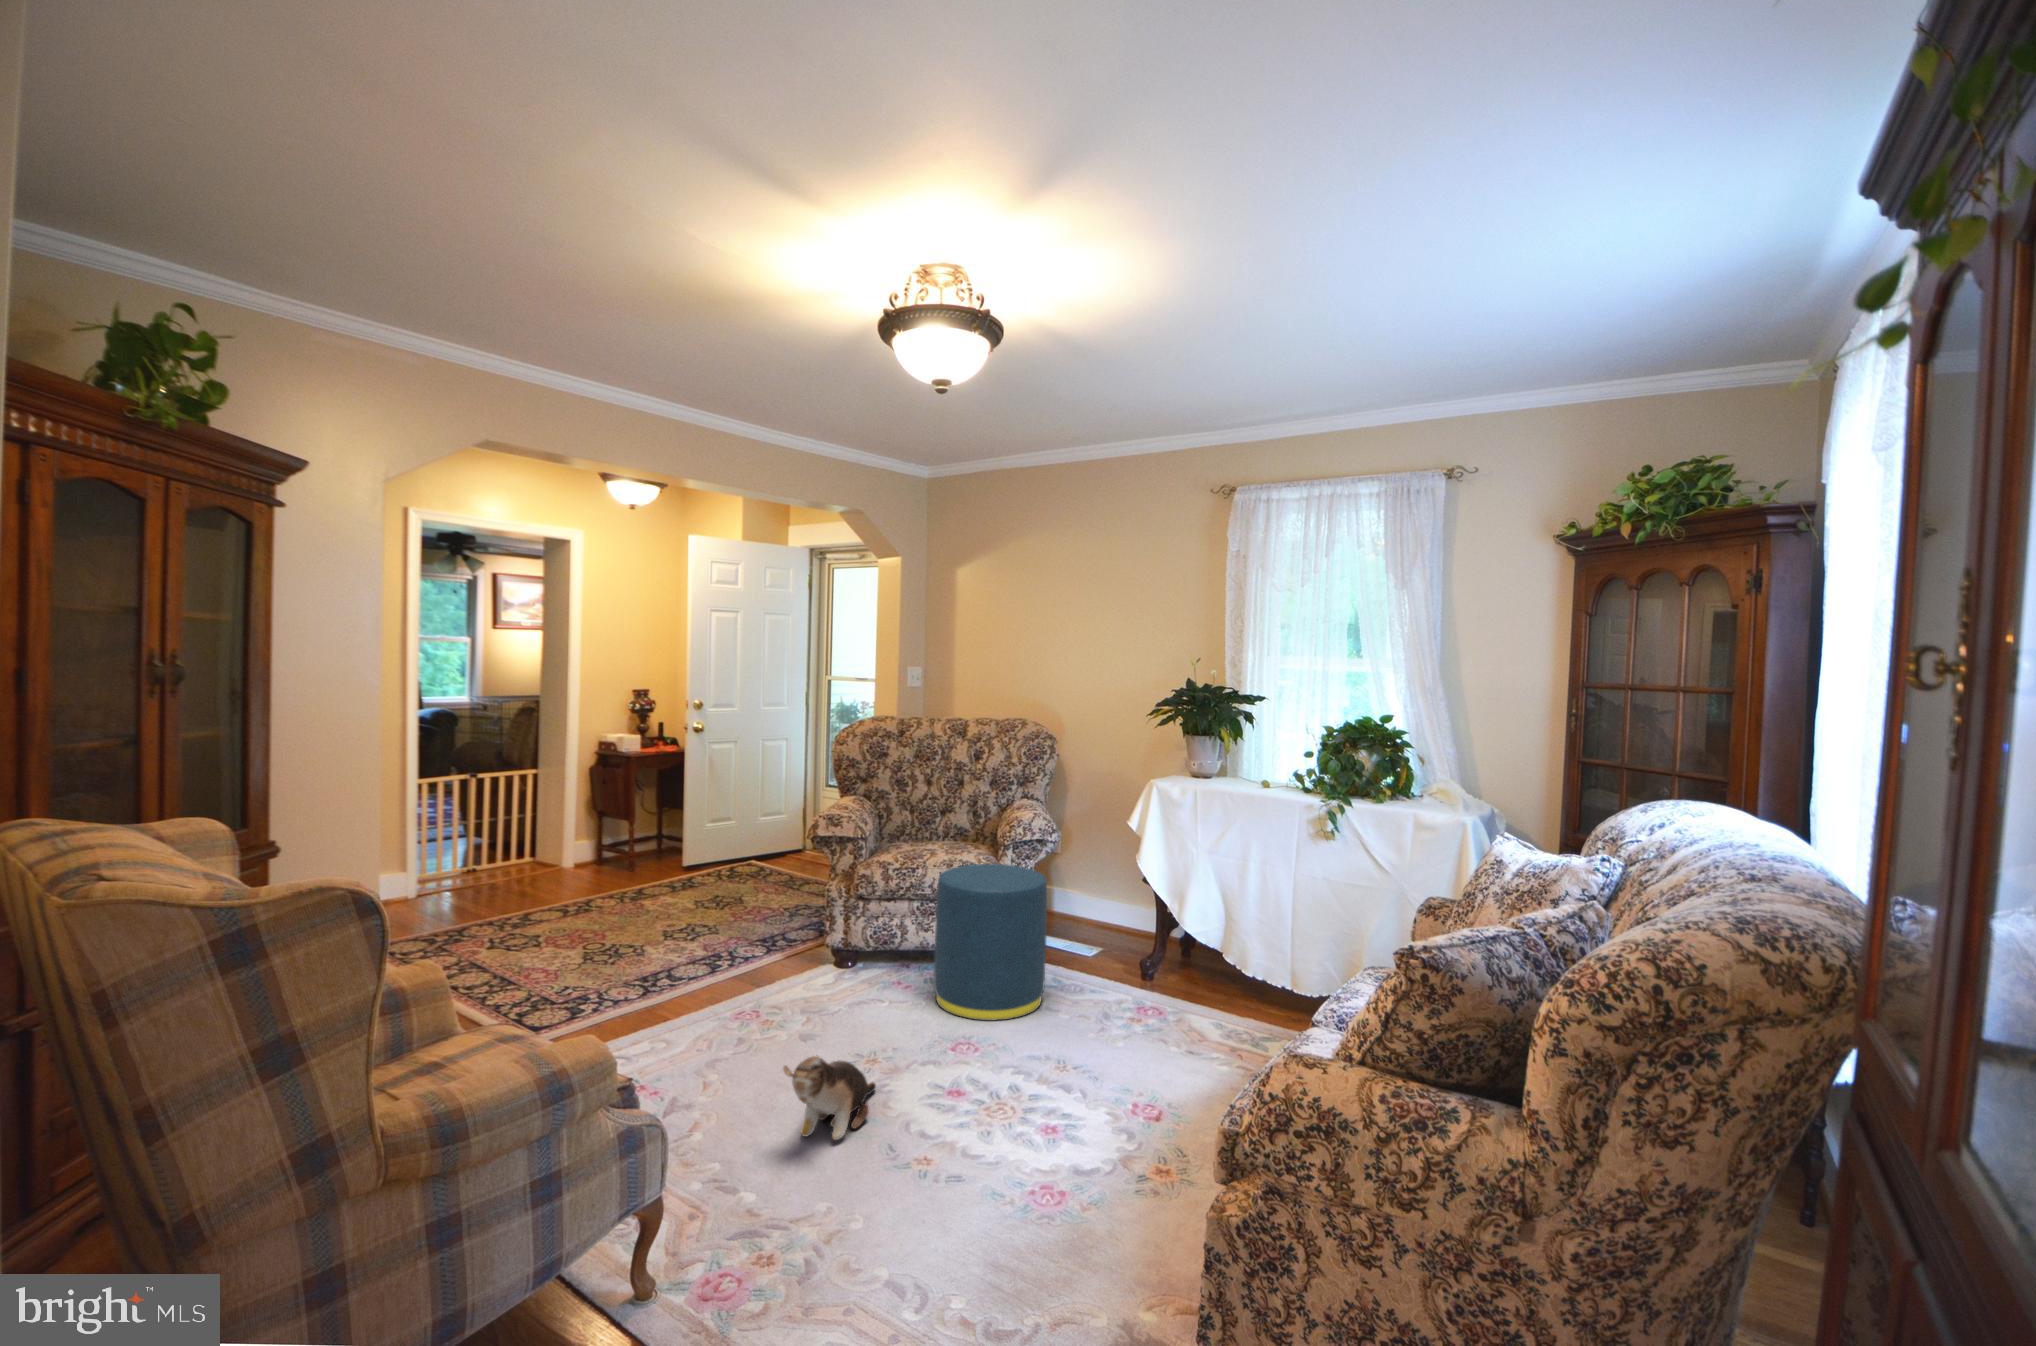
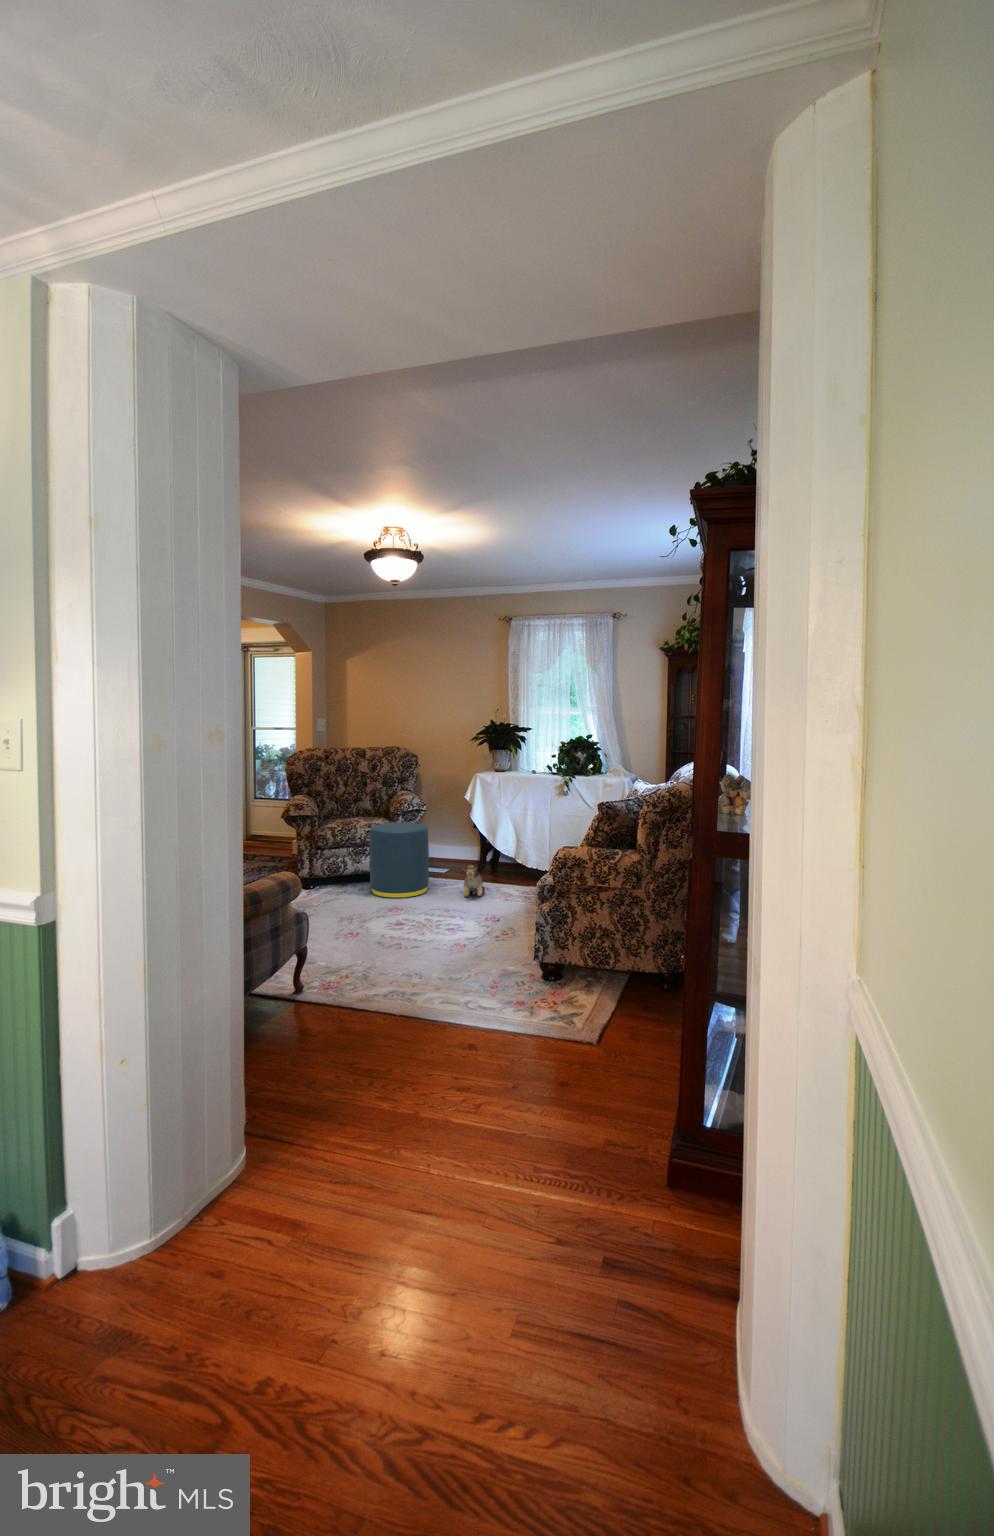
plush toy: present [783,1056,876,1140] -> present [462,865,485,897]

